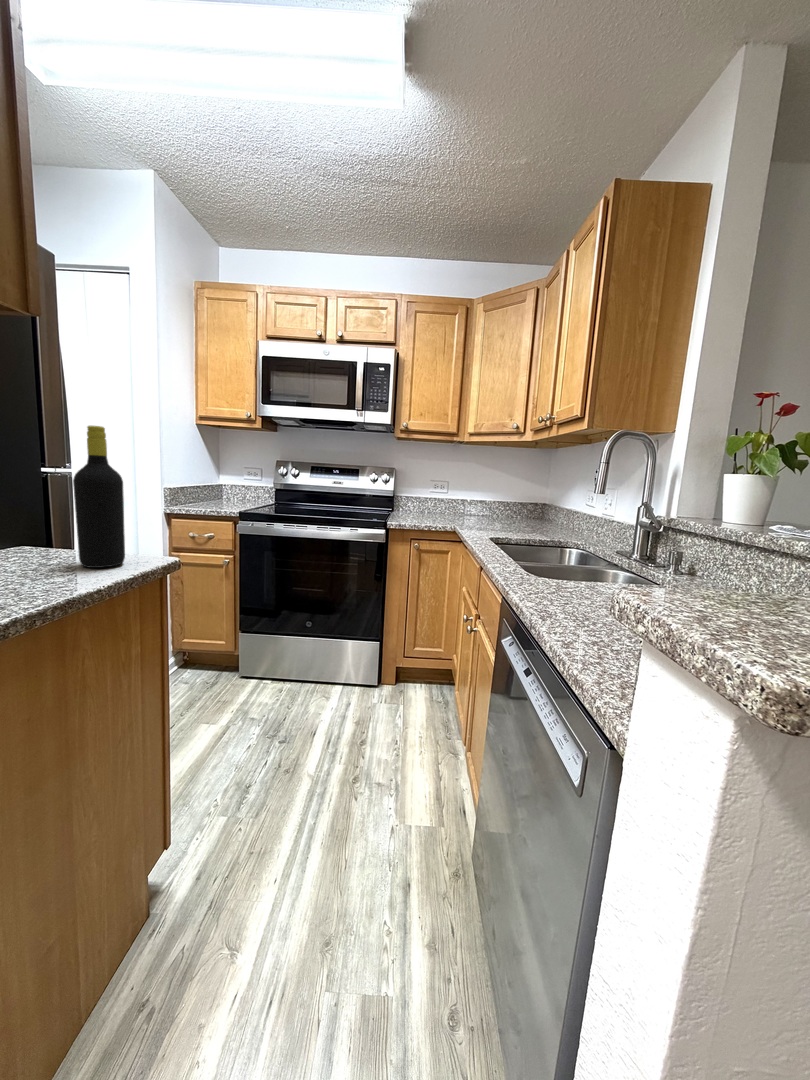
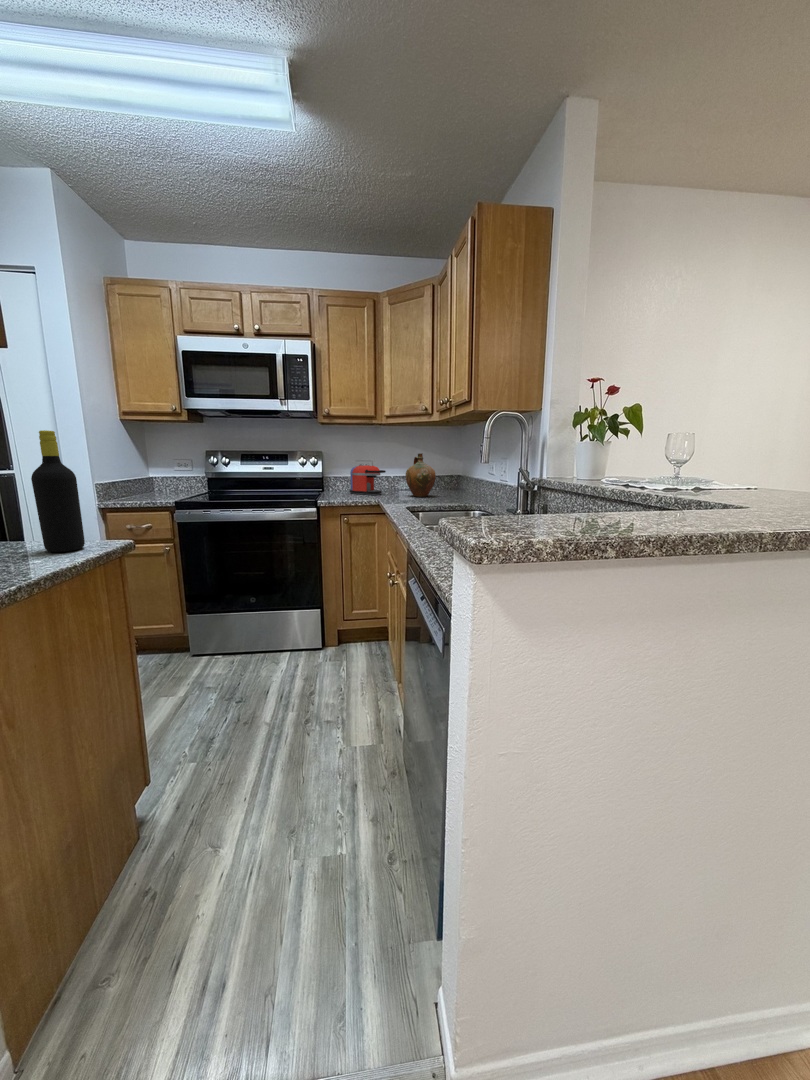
ceramic jug: none [486,476,521,525] -> present [406,453,436,497]
coffee maker: none [422,485,464,519] -> present [350,465,386,495]

